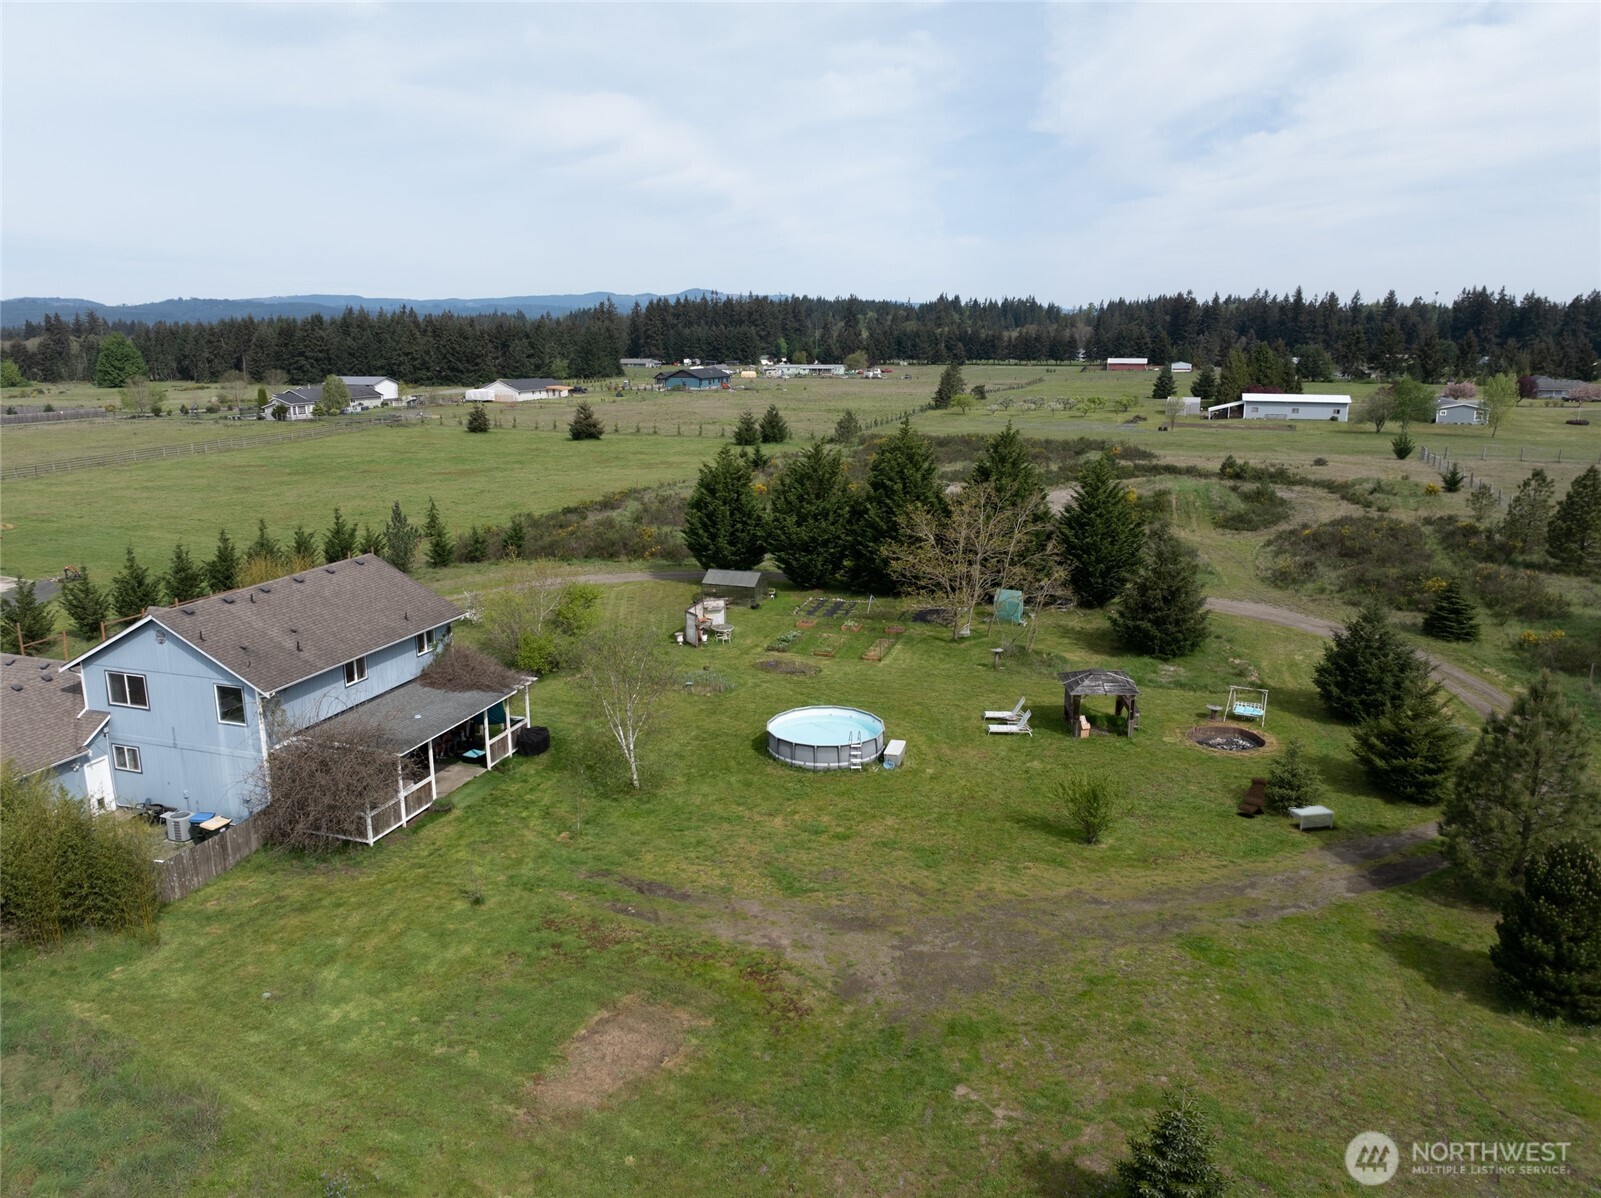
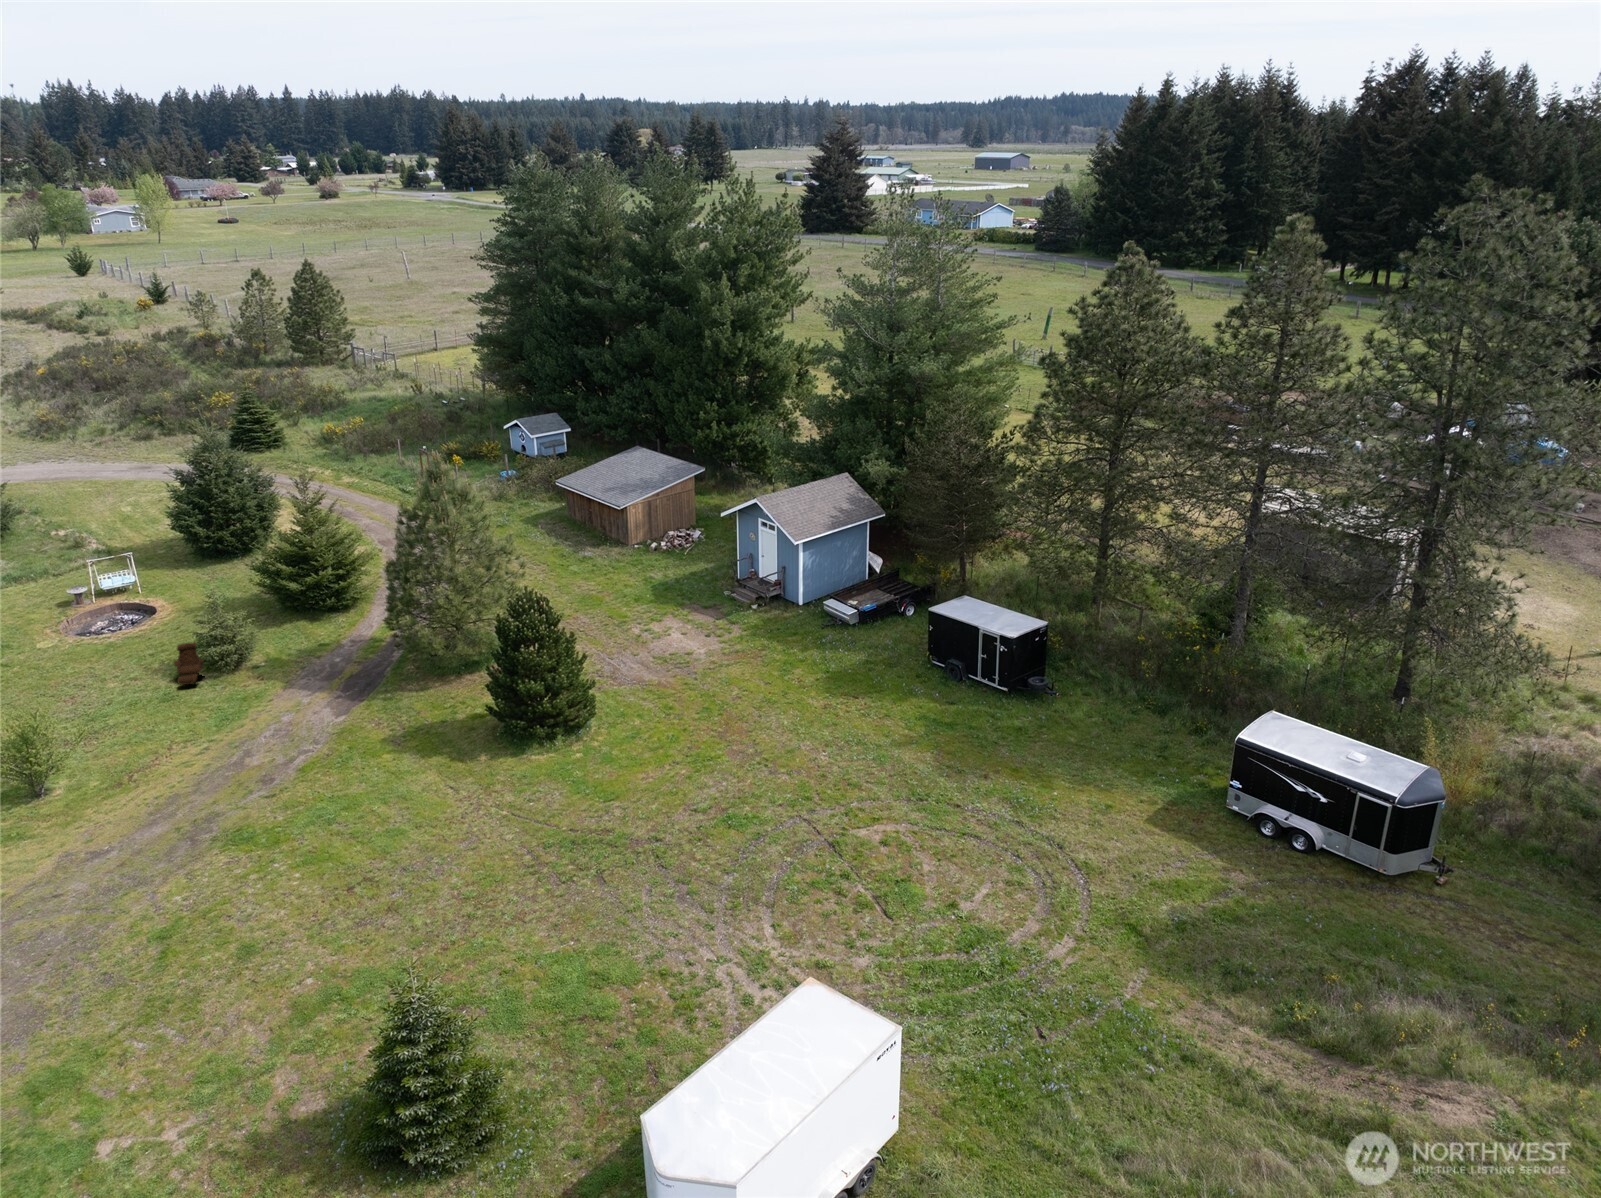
storage bench: present [1290,806,1334,829] -> none [231,647,277,679]

